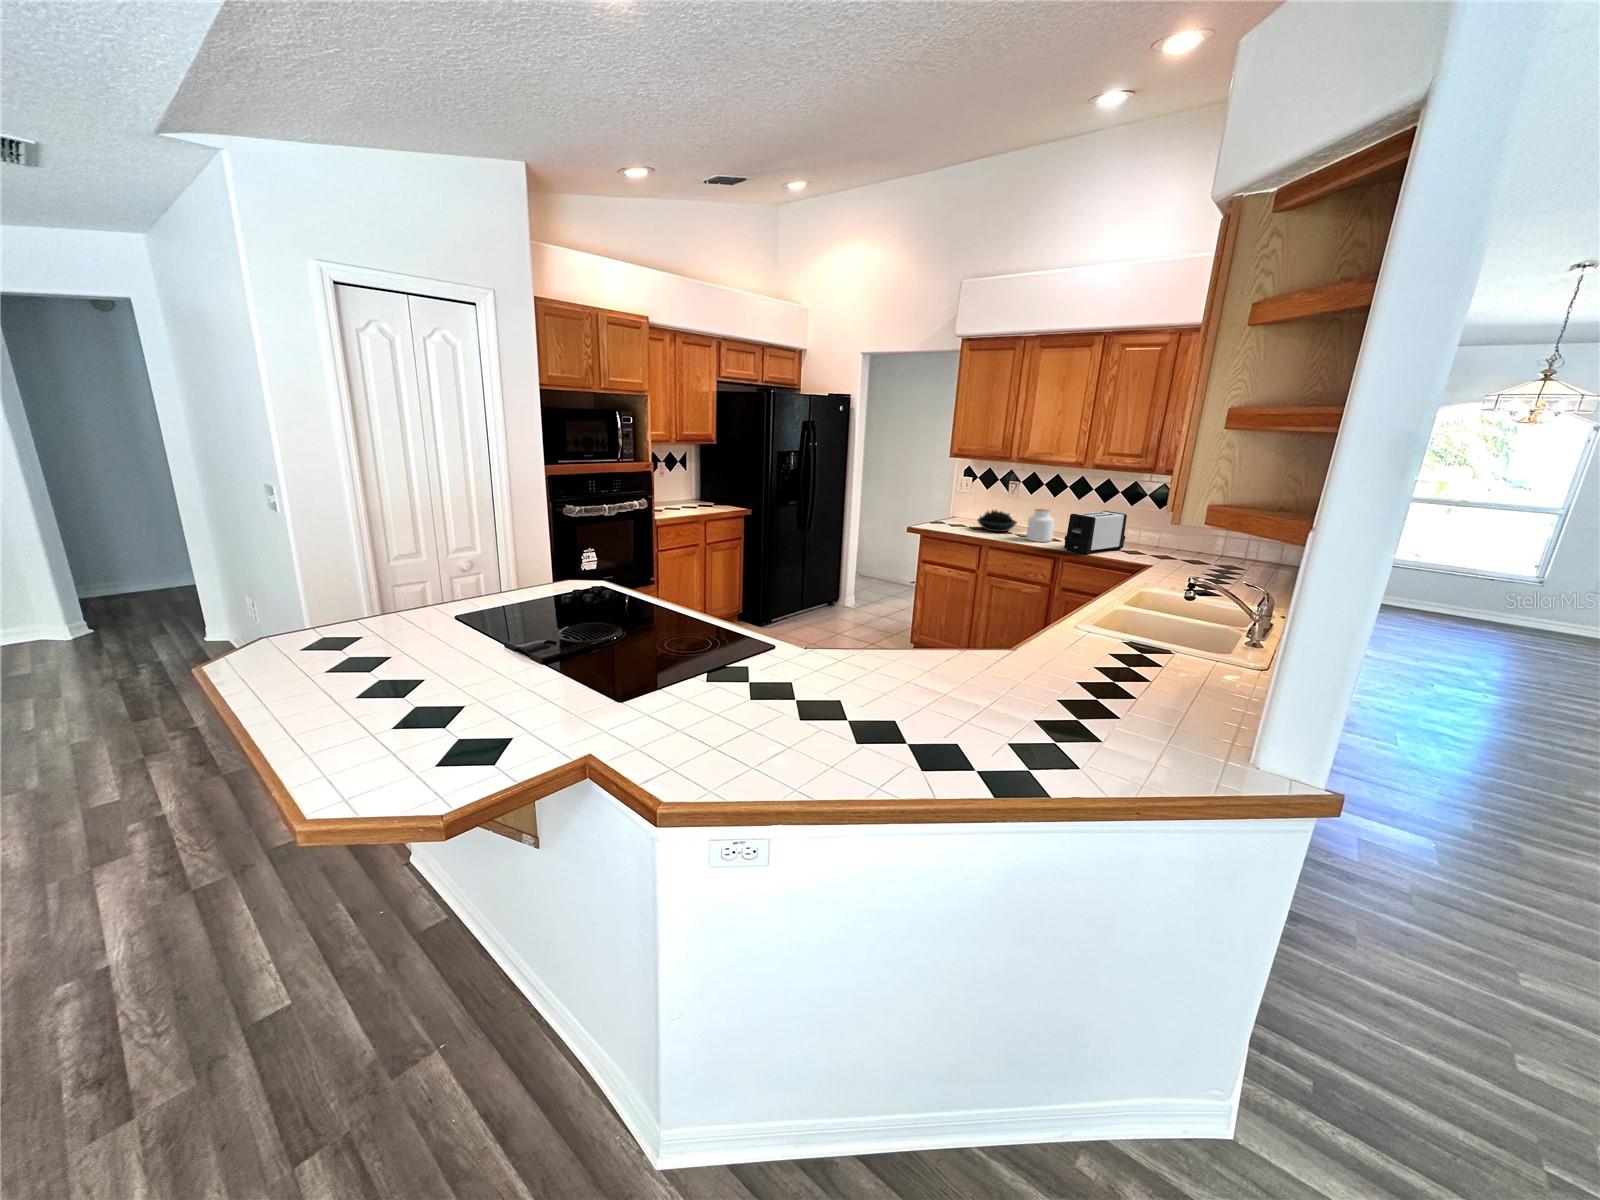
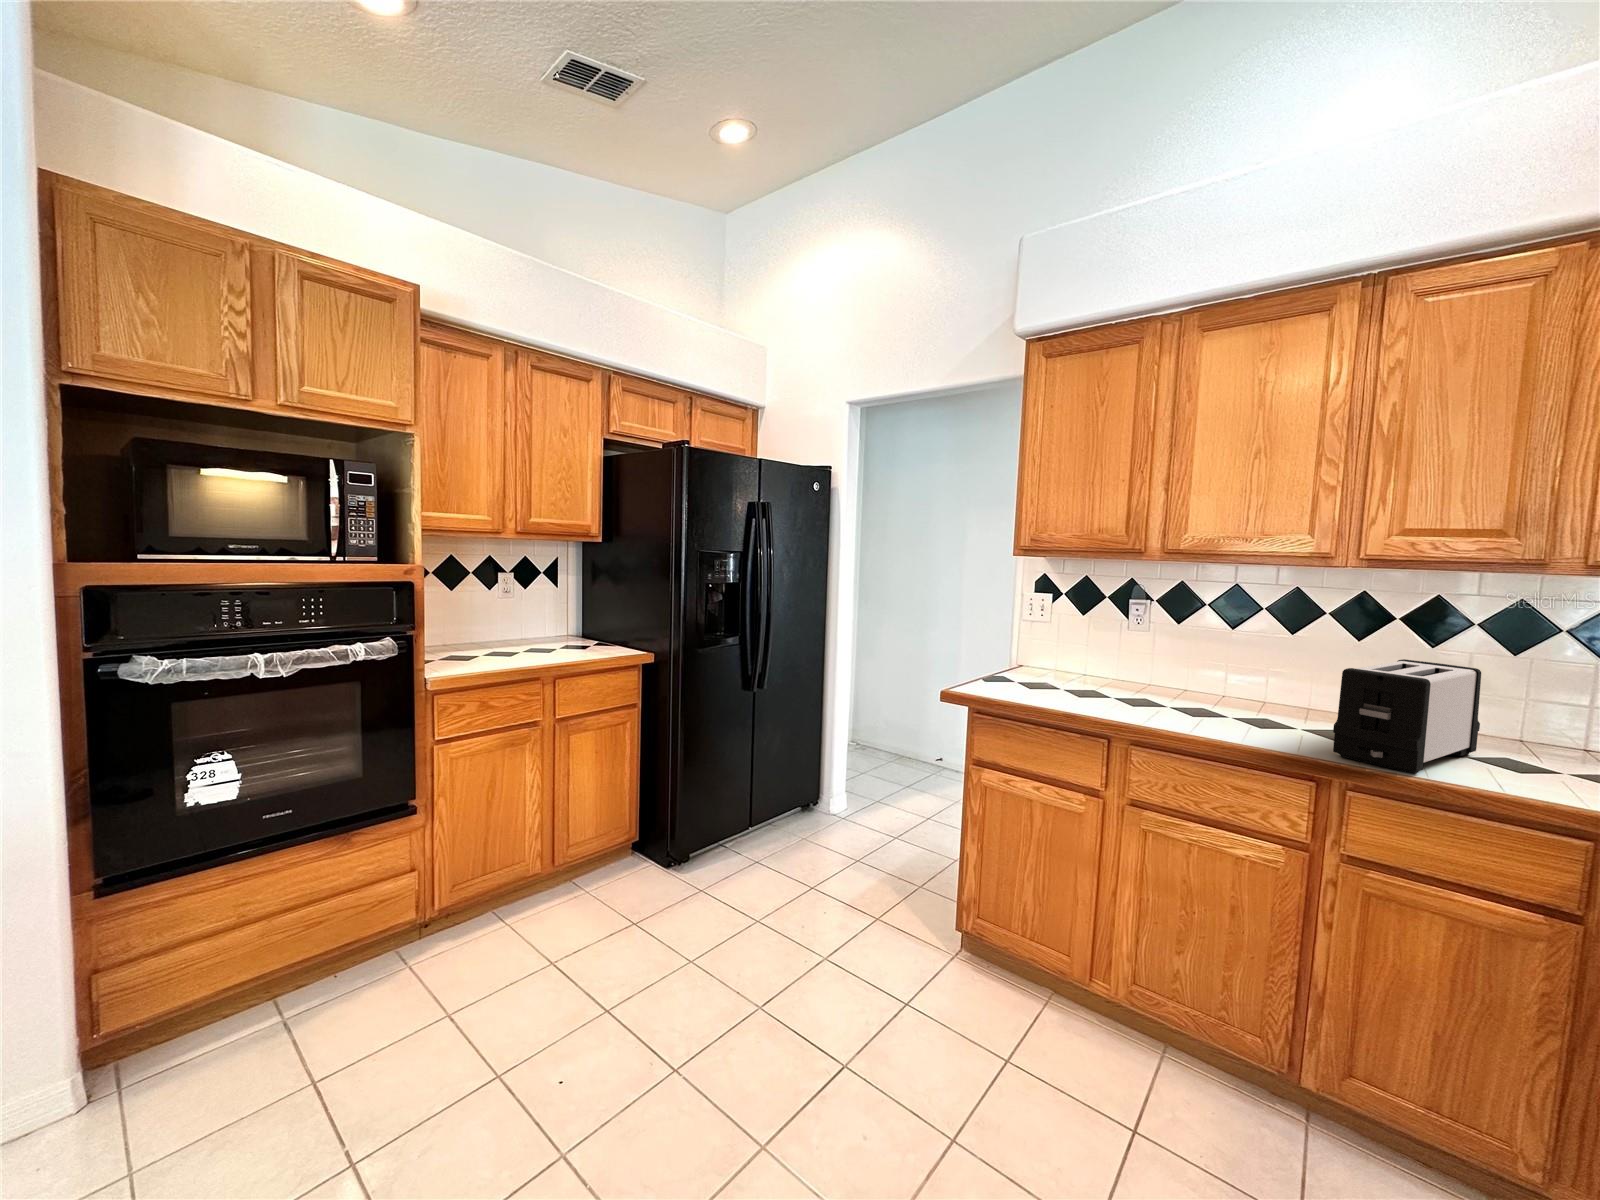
jar: present [1026,509,1055,542] -> none [1206,654,1275,730]
succulent plant: present [978,510,1017,532] -> none [1081,654,1169,701]

